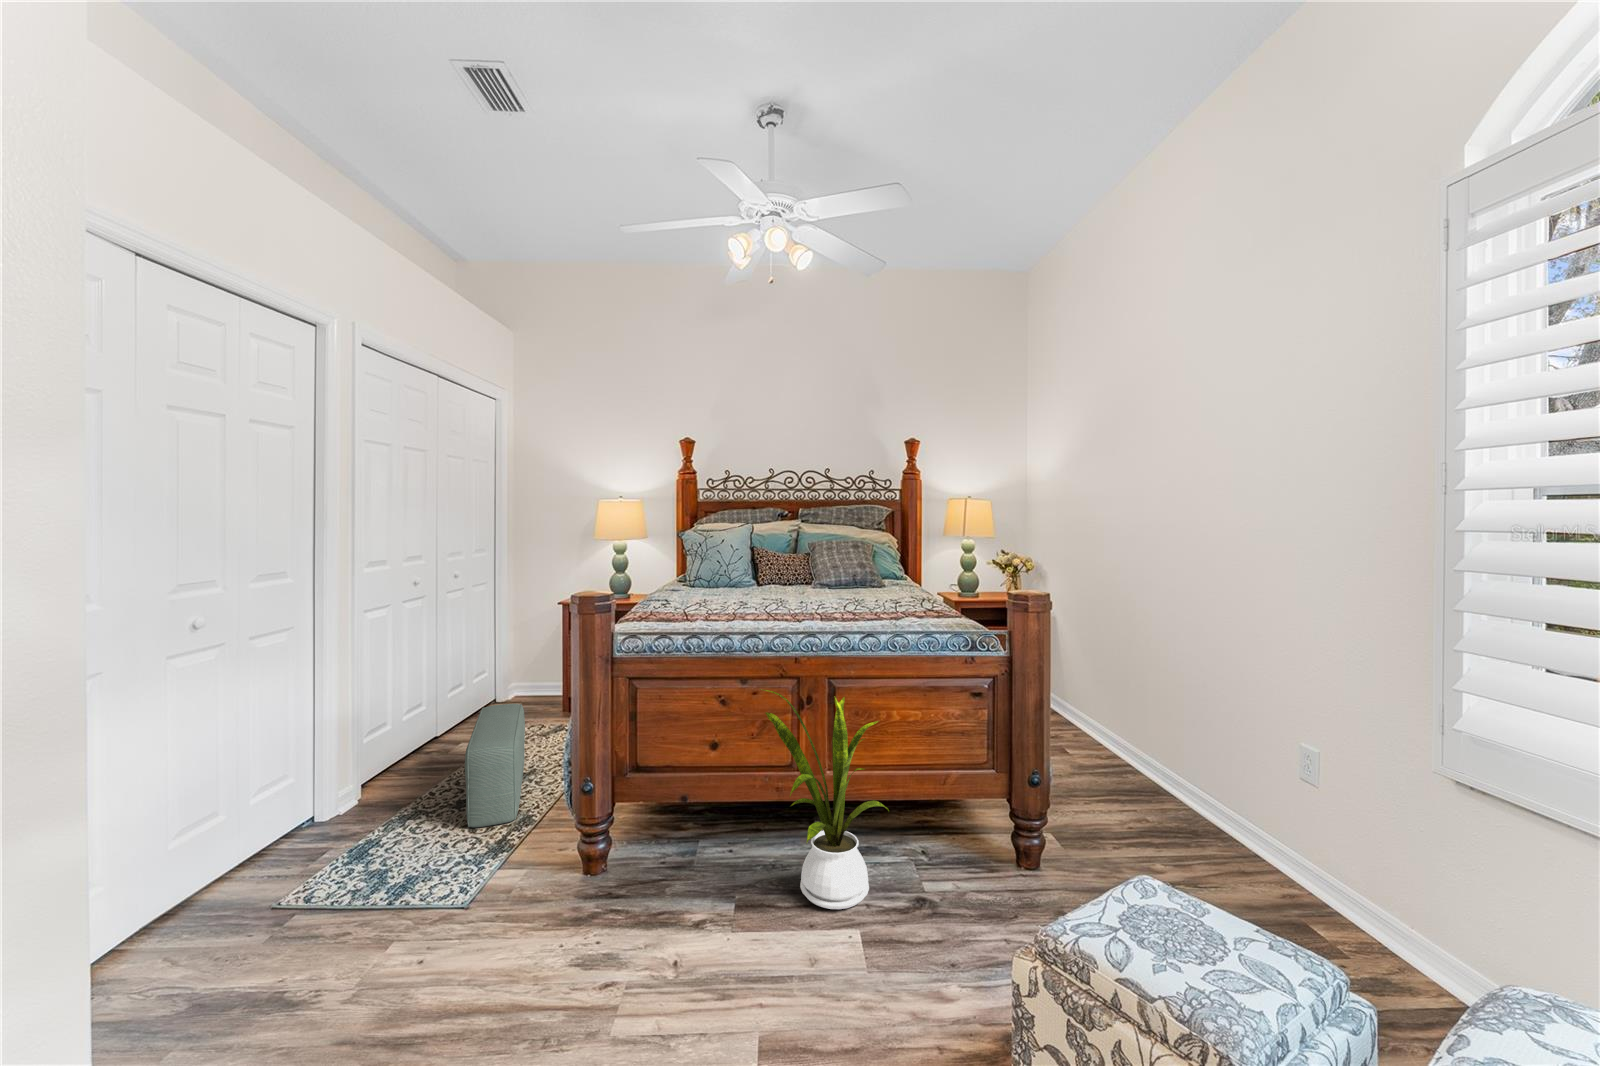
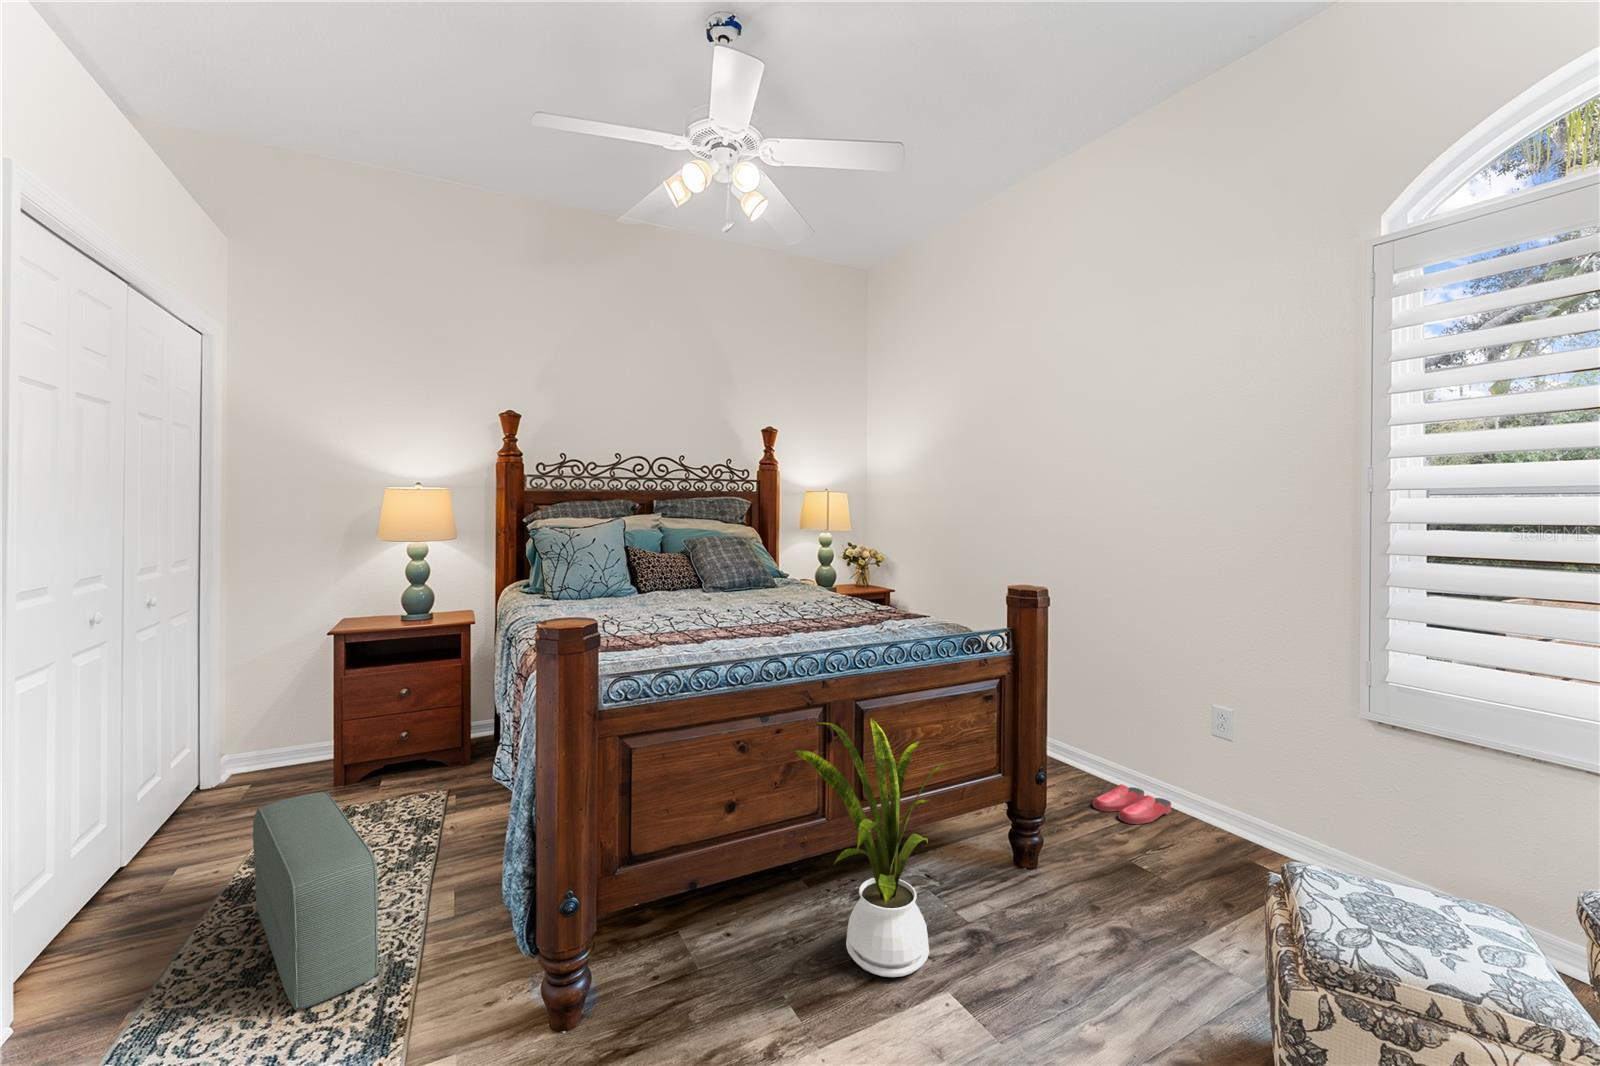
slippers: none [1150,814,1244,856] -> present [1093,785,1171,824]

